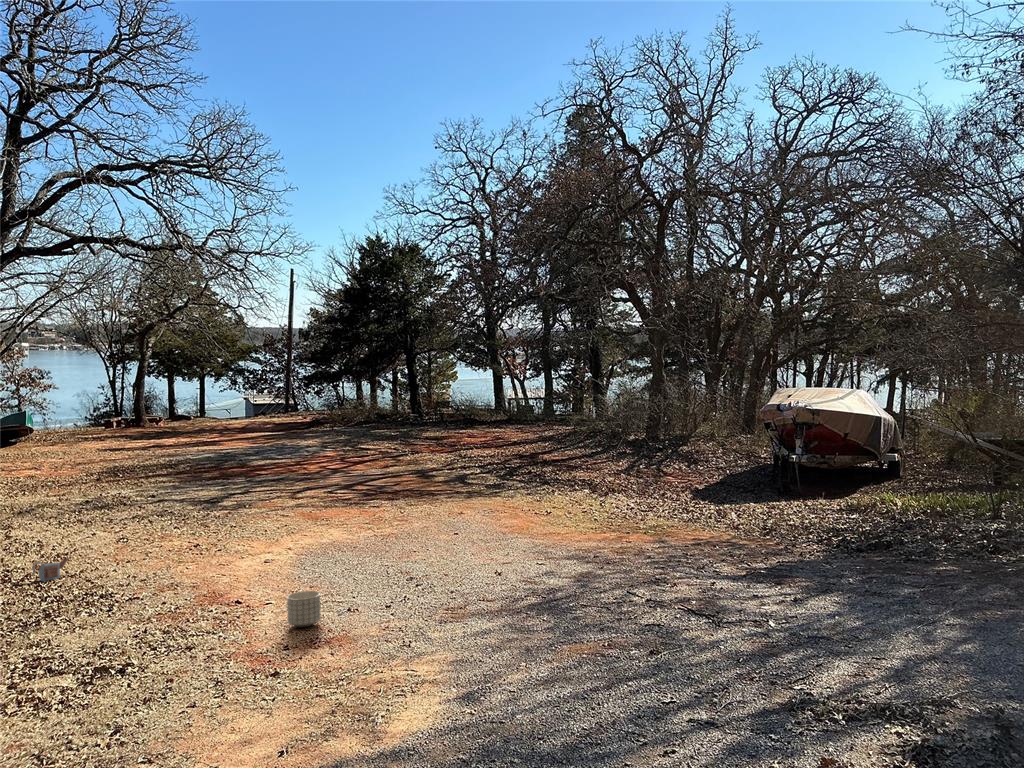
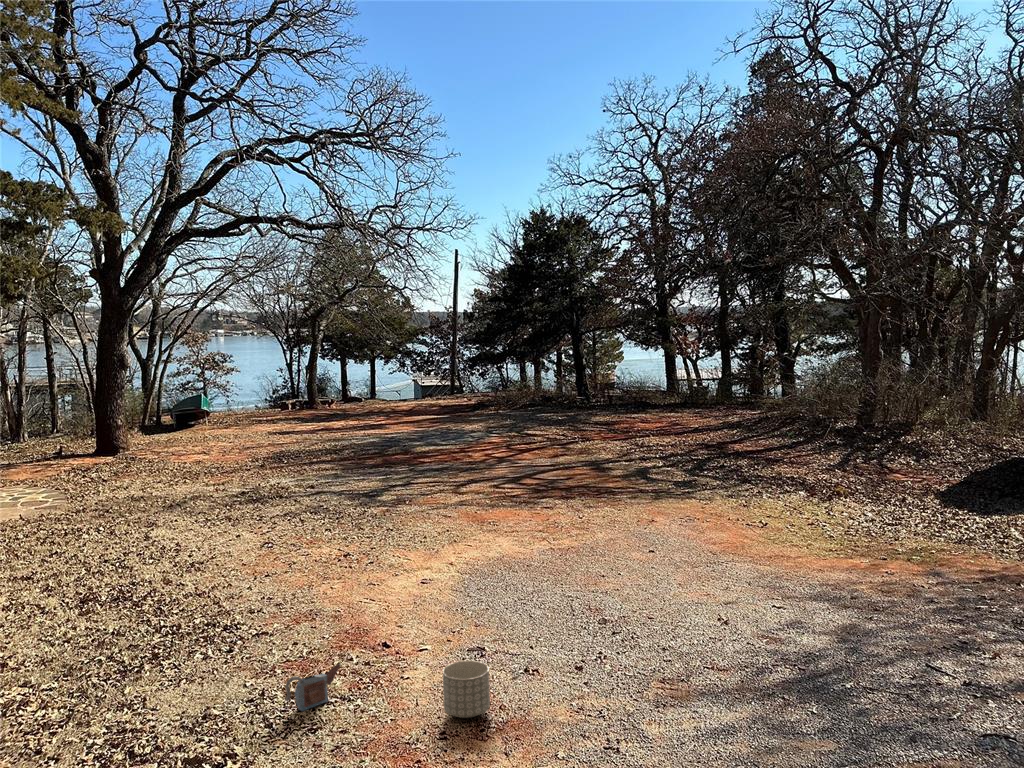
watering can: present [32,558,69,581] -> present [285,663,341,711]

